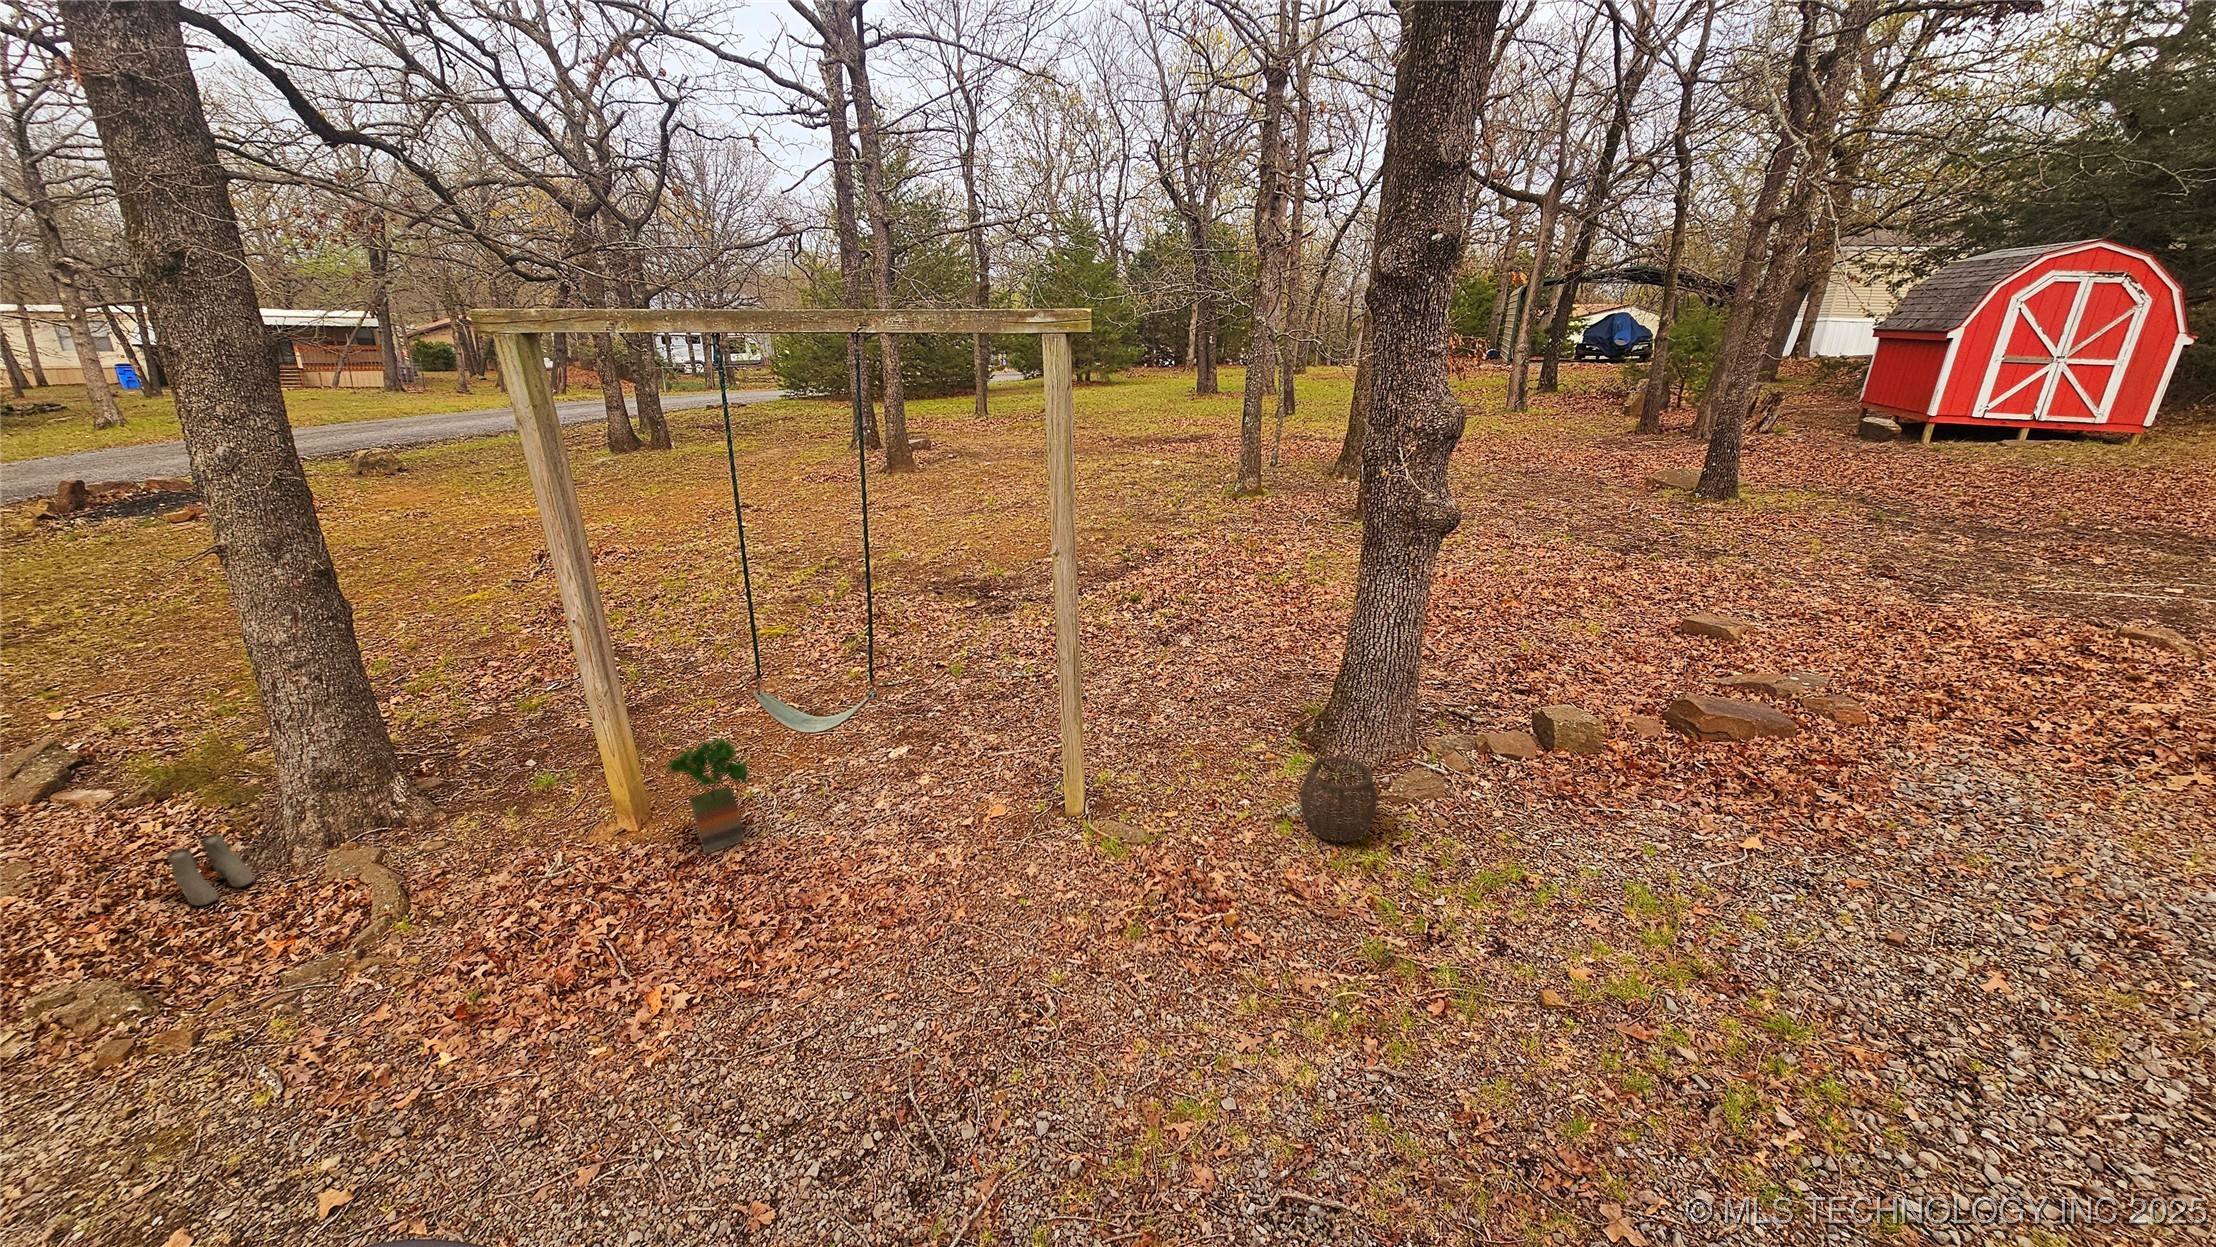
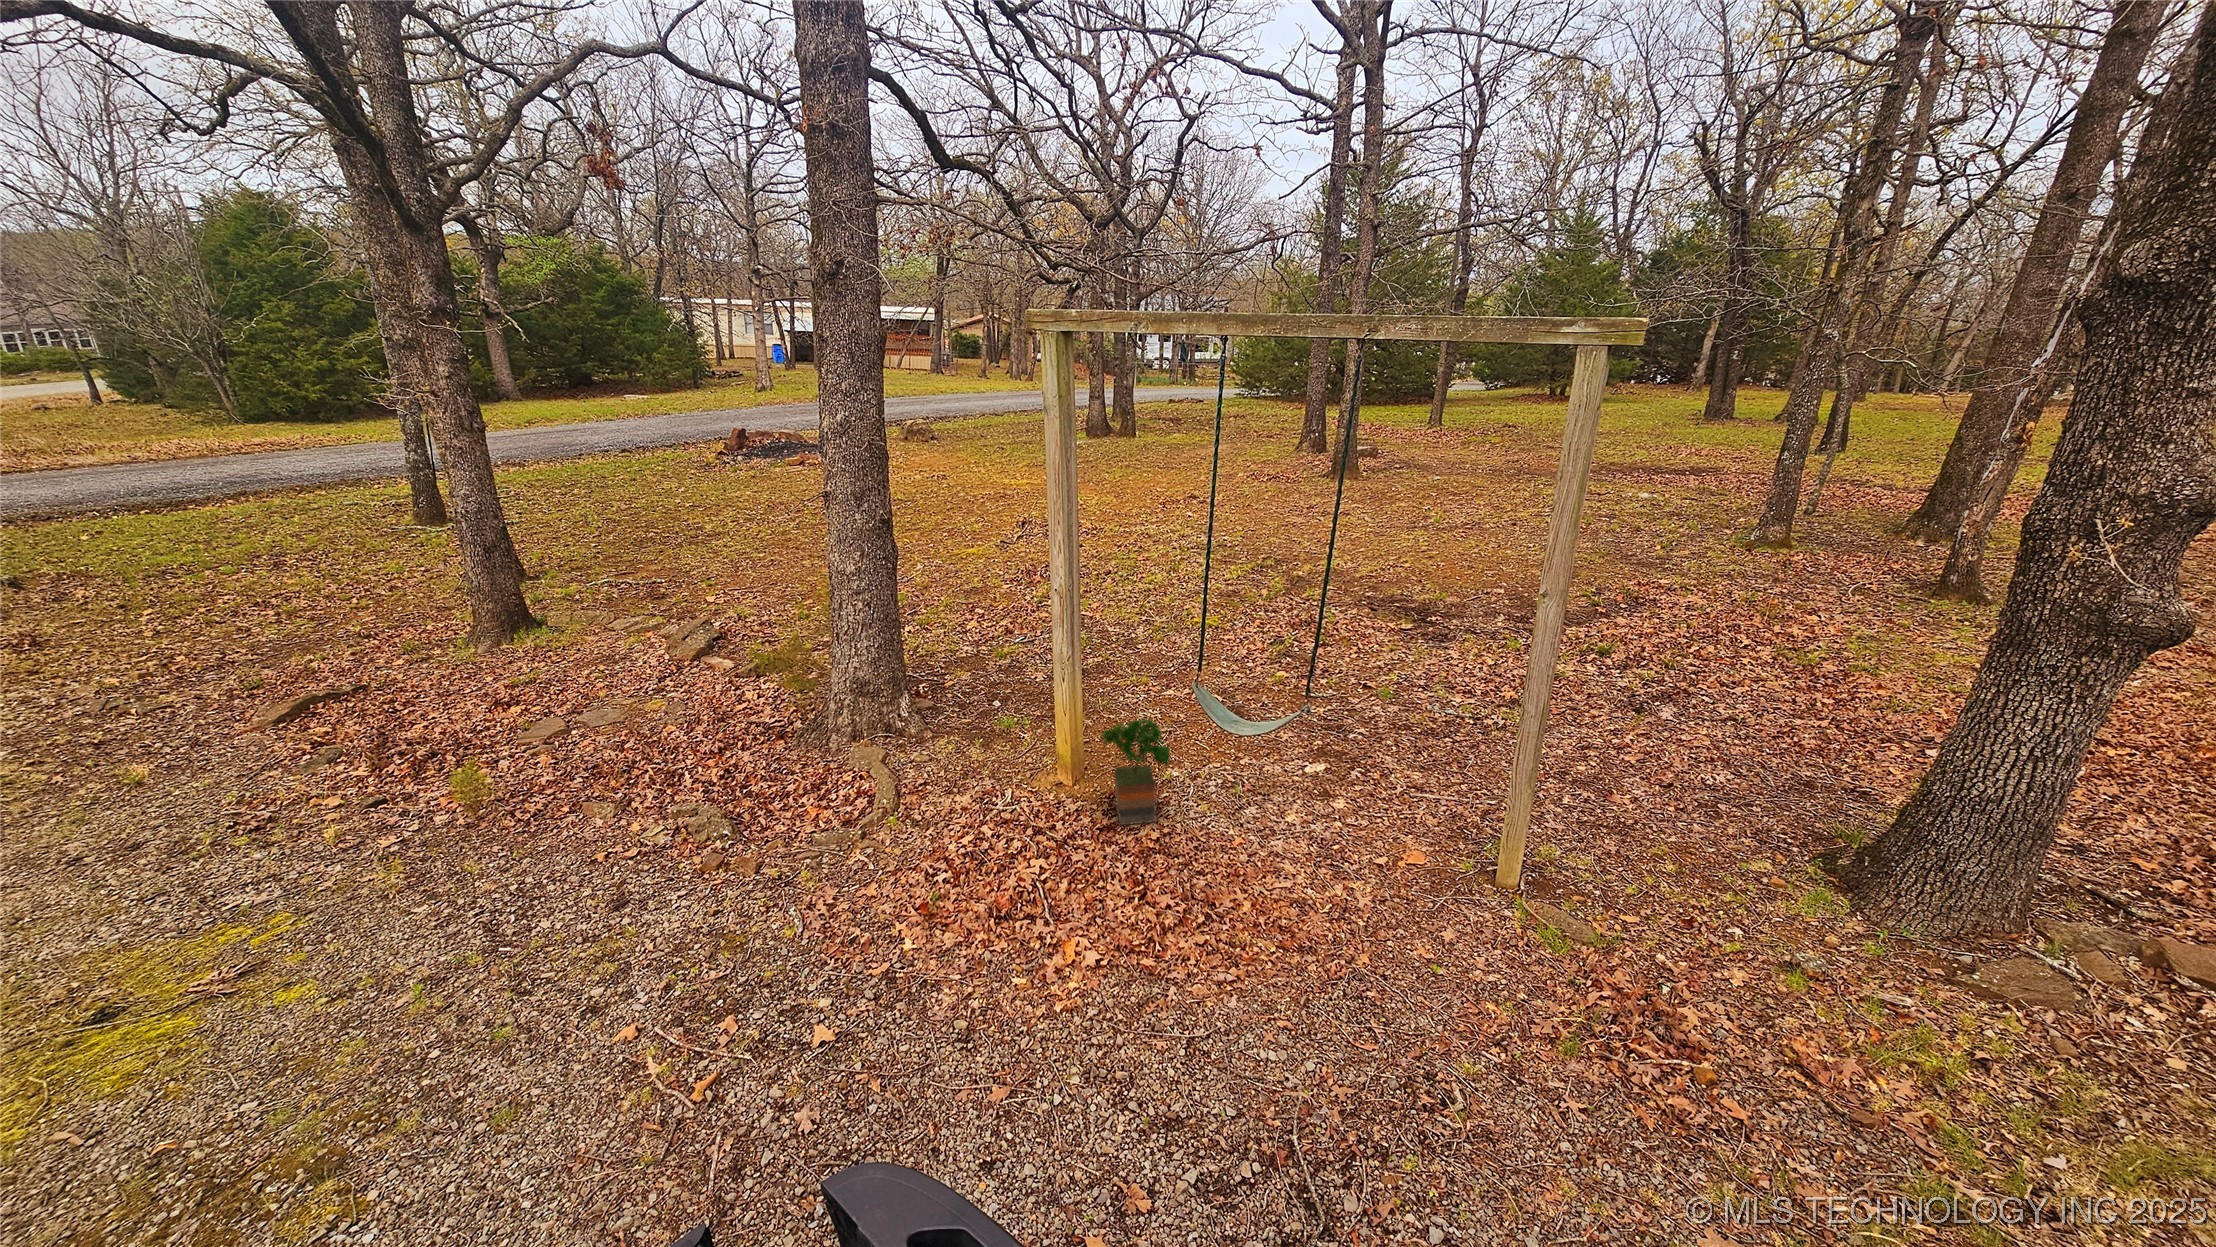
woven basket: present [1300,757,1378,843] -> none [1837,910,1976,1037]
boots: present [167,834,254,906] -> none [756,713,802,767]

